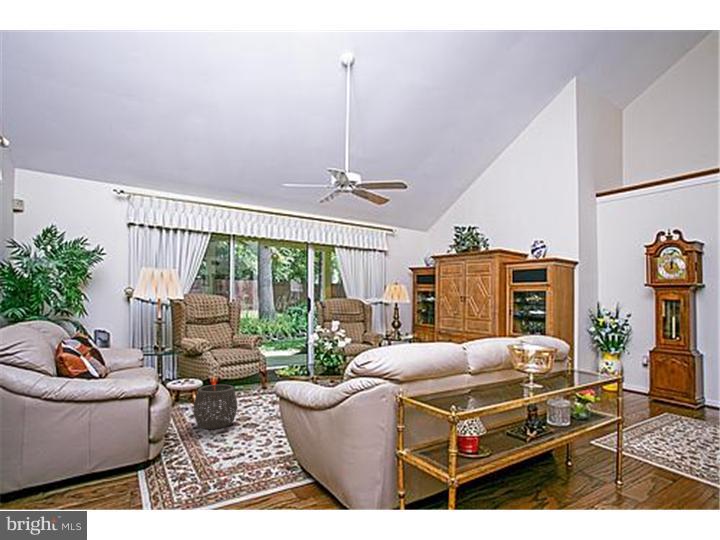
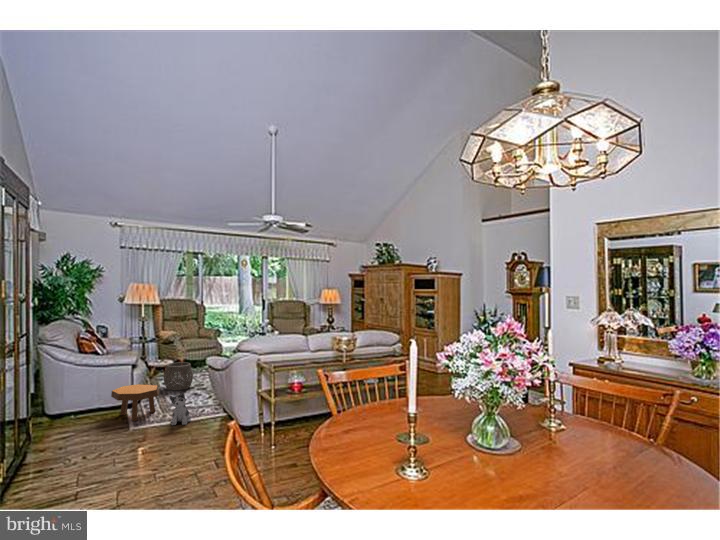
footstool: none [110,429,195,505] -> present [111,384,160,421]
plush toy: none [219,449,257,517] -> present [170,392,191,425]

